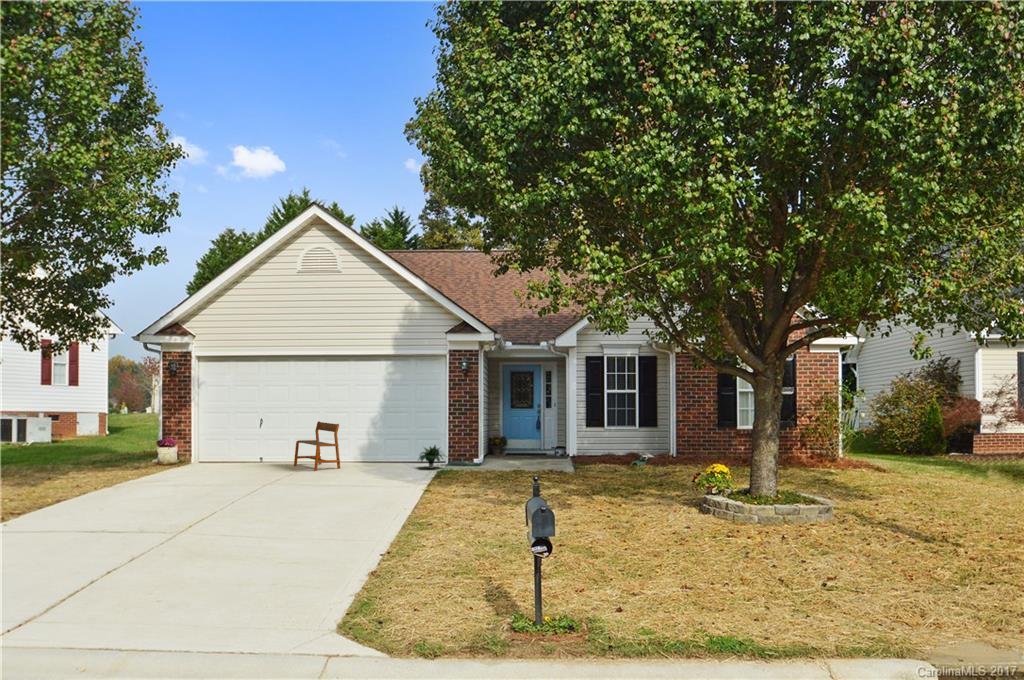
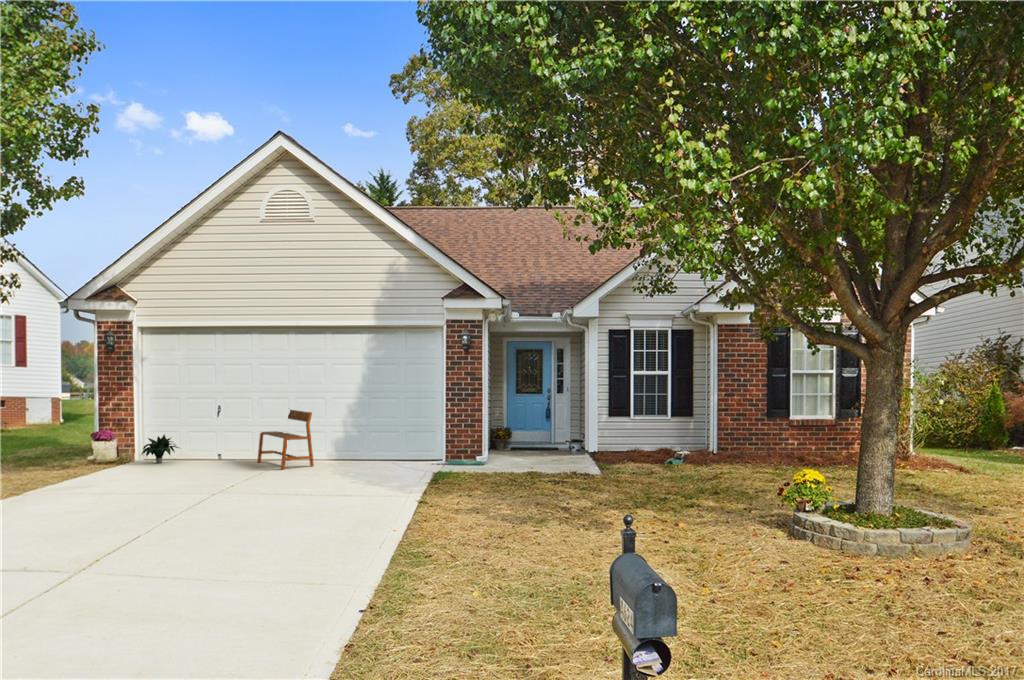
potted plant: present [419,445,443,468] -> present [141,434,179,463]

